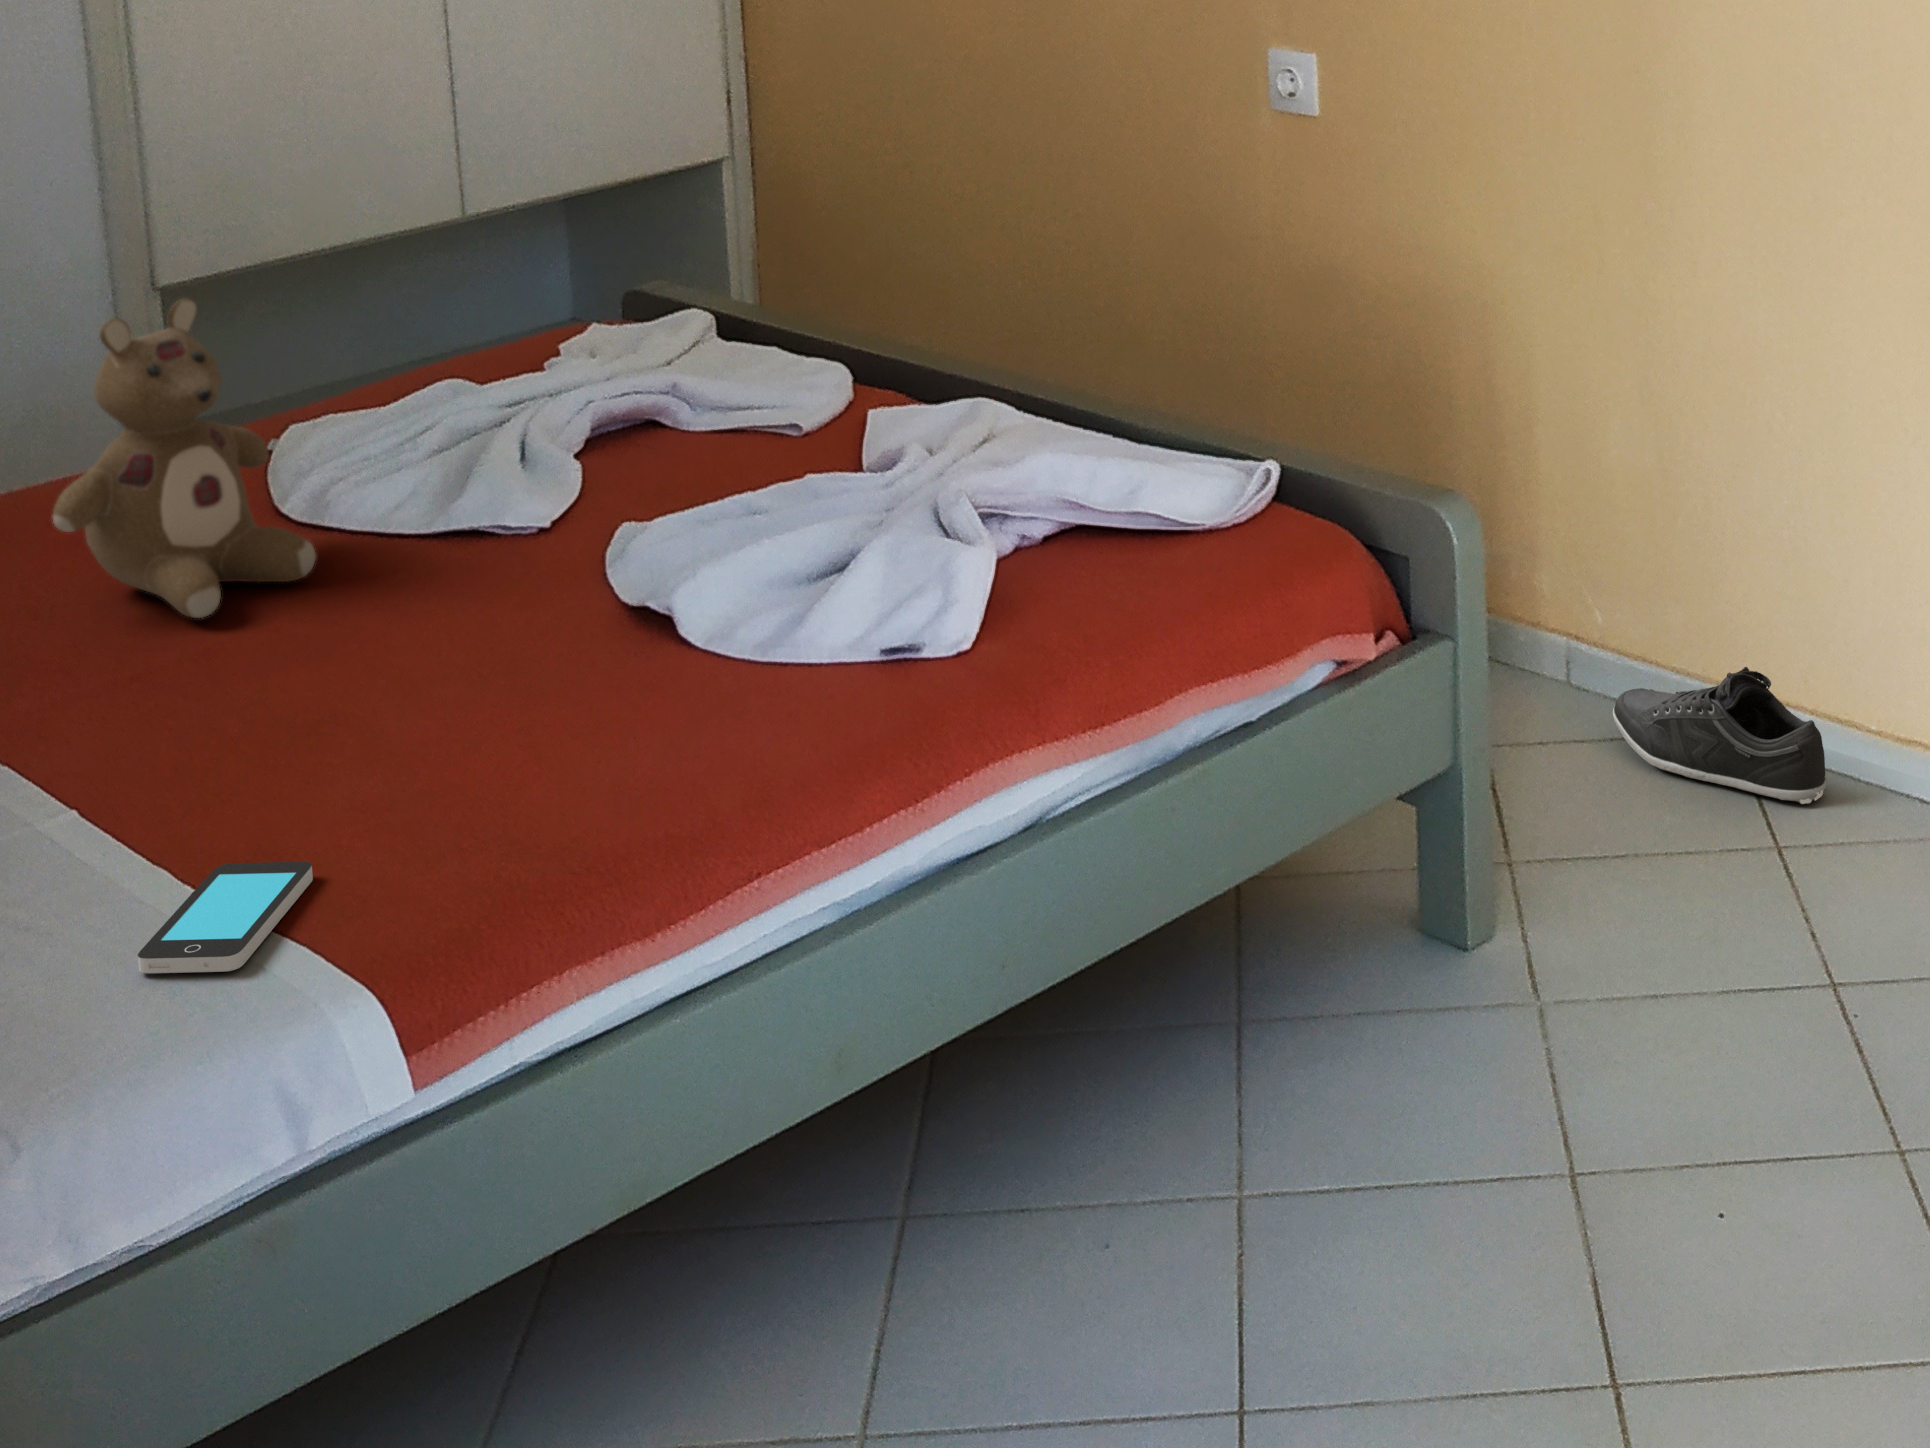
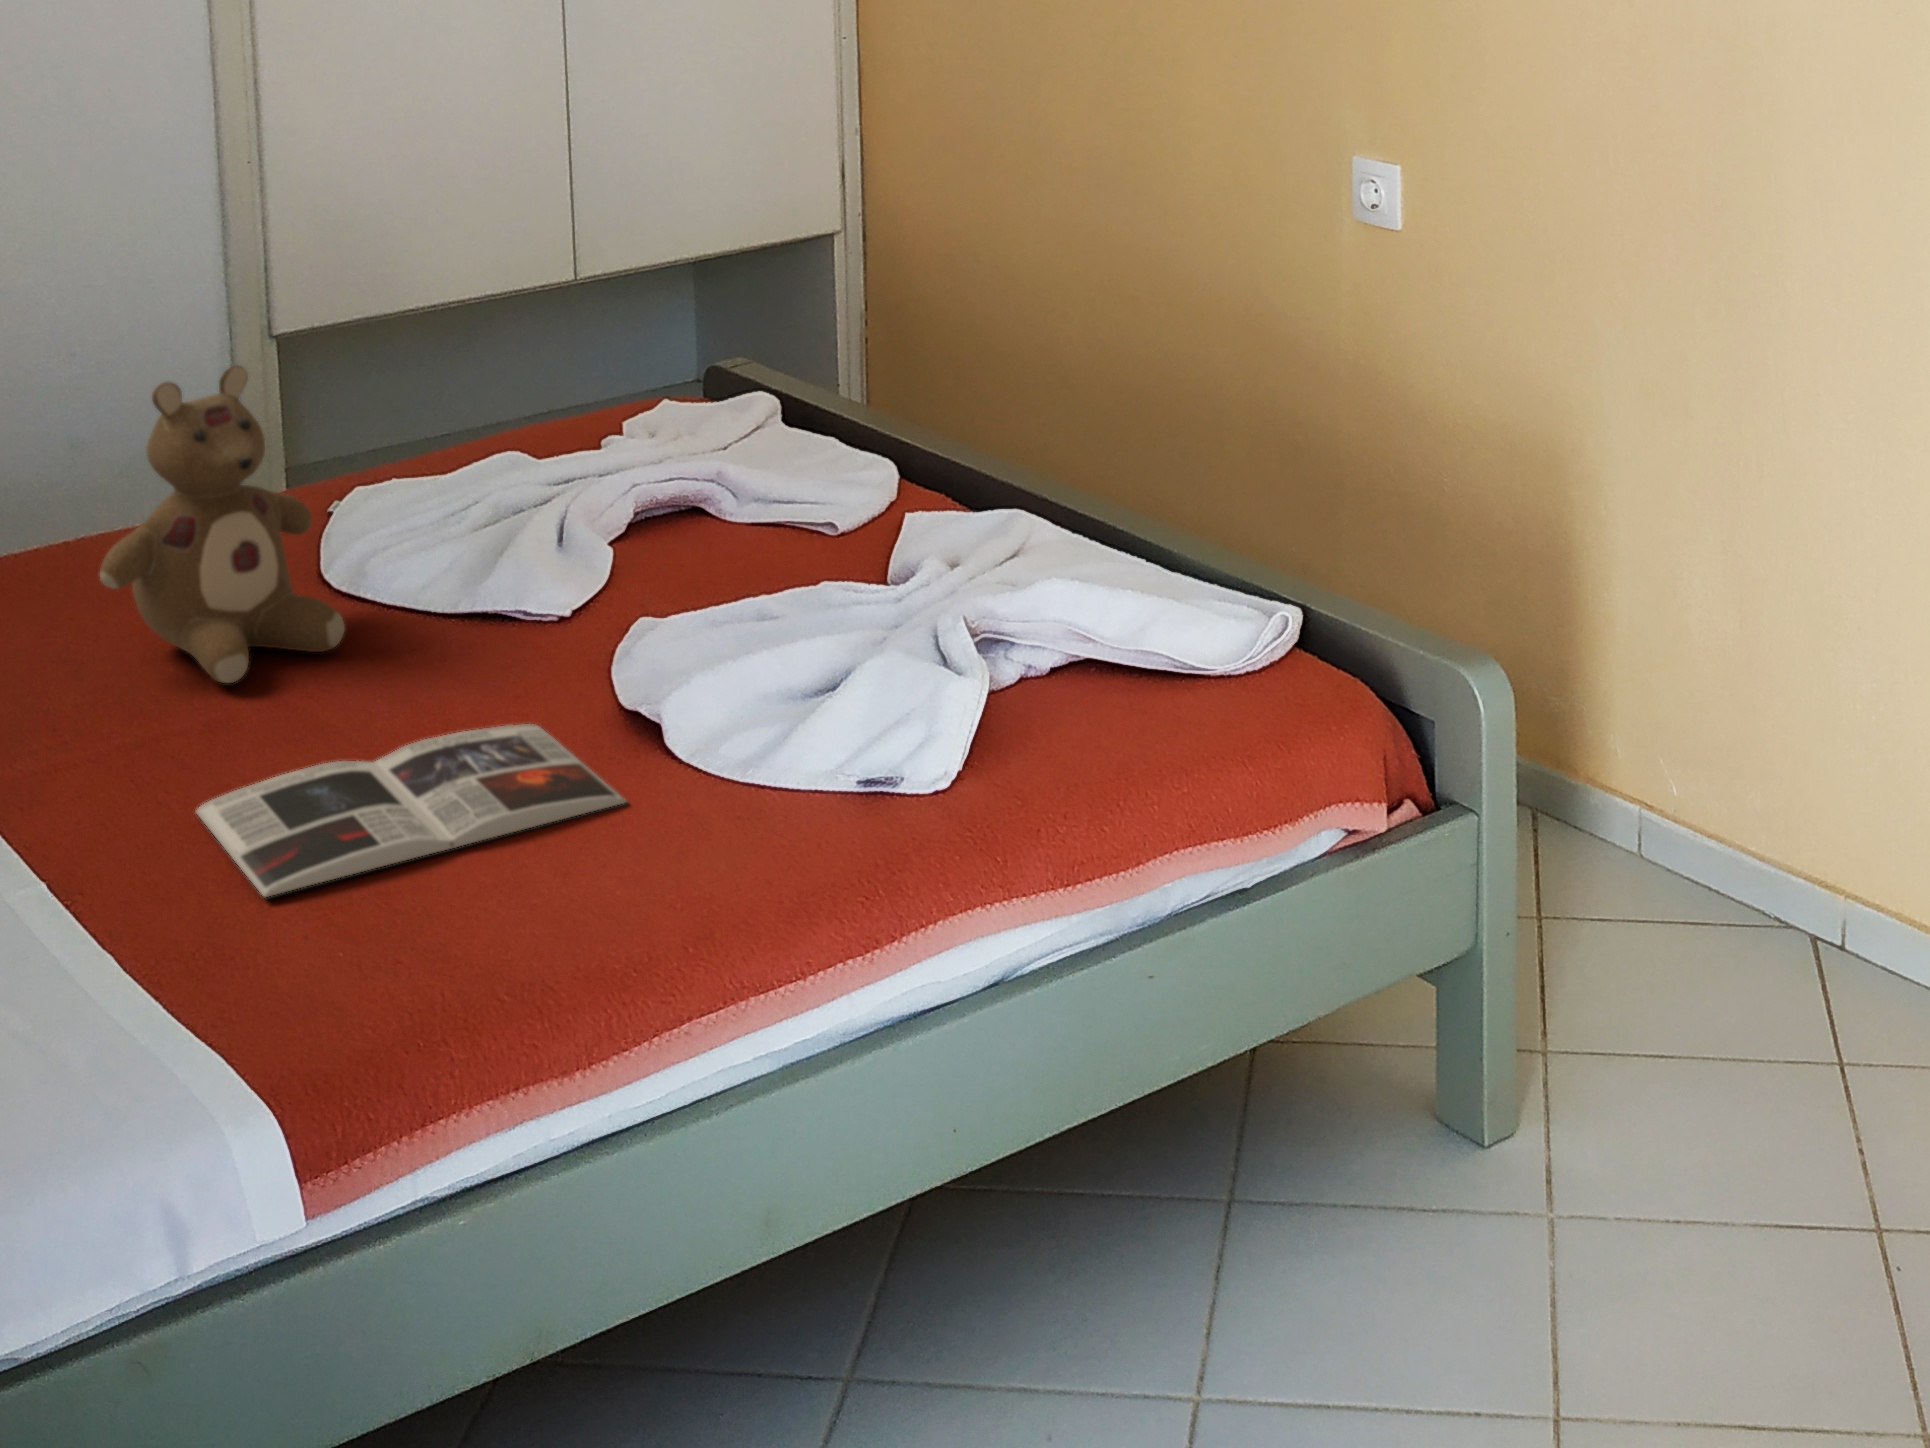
magazine: none [195,630,646,813] -> present [196,724,626,897]
shoe: present [1613,667,1827,804] -> none [1675,859,1902,1017]
smartphone: present [138,862,313,973] -> none [89,947,271,1061]

